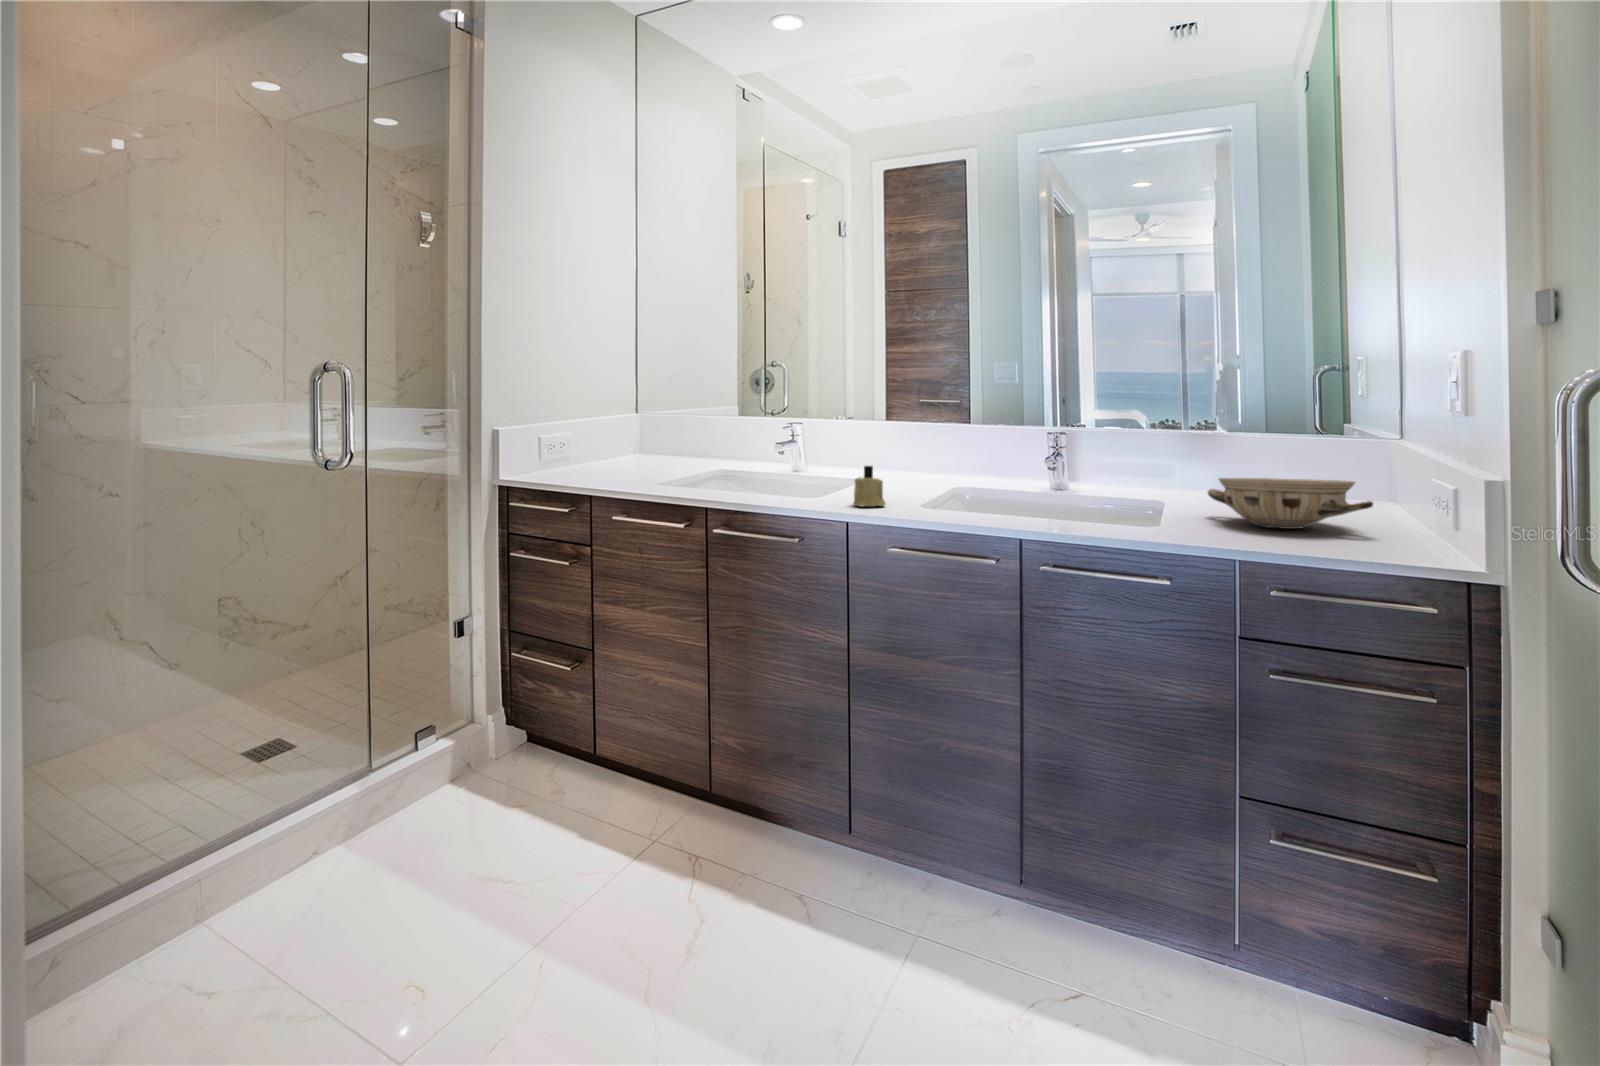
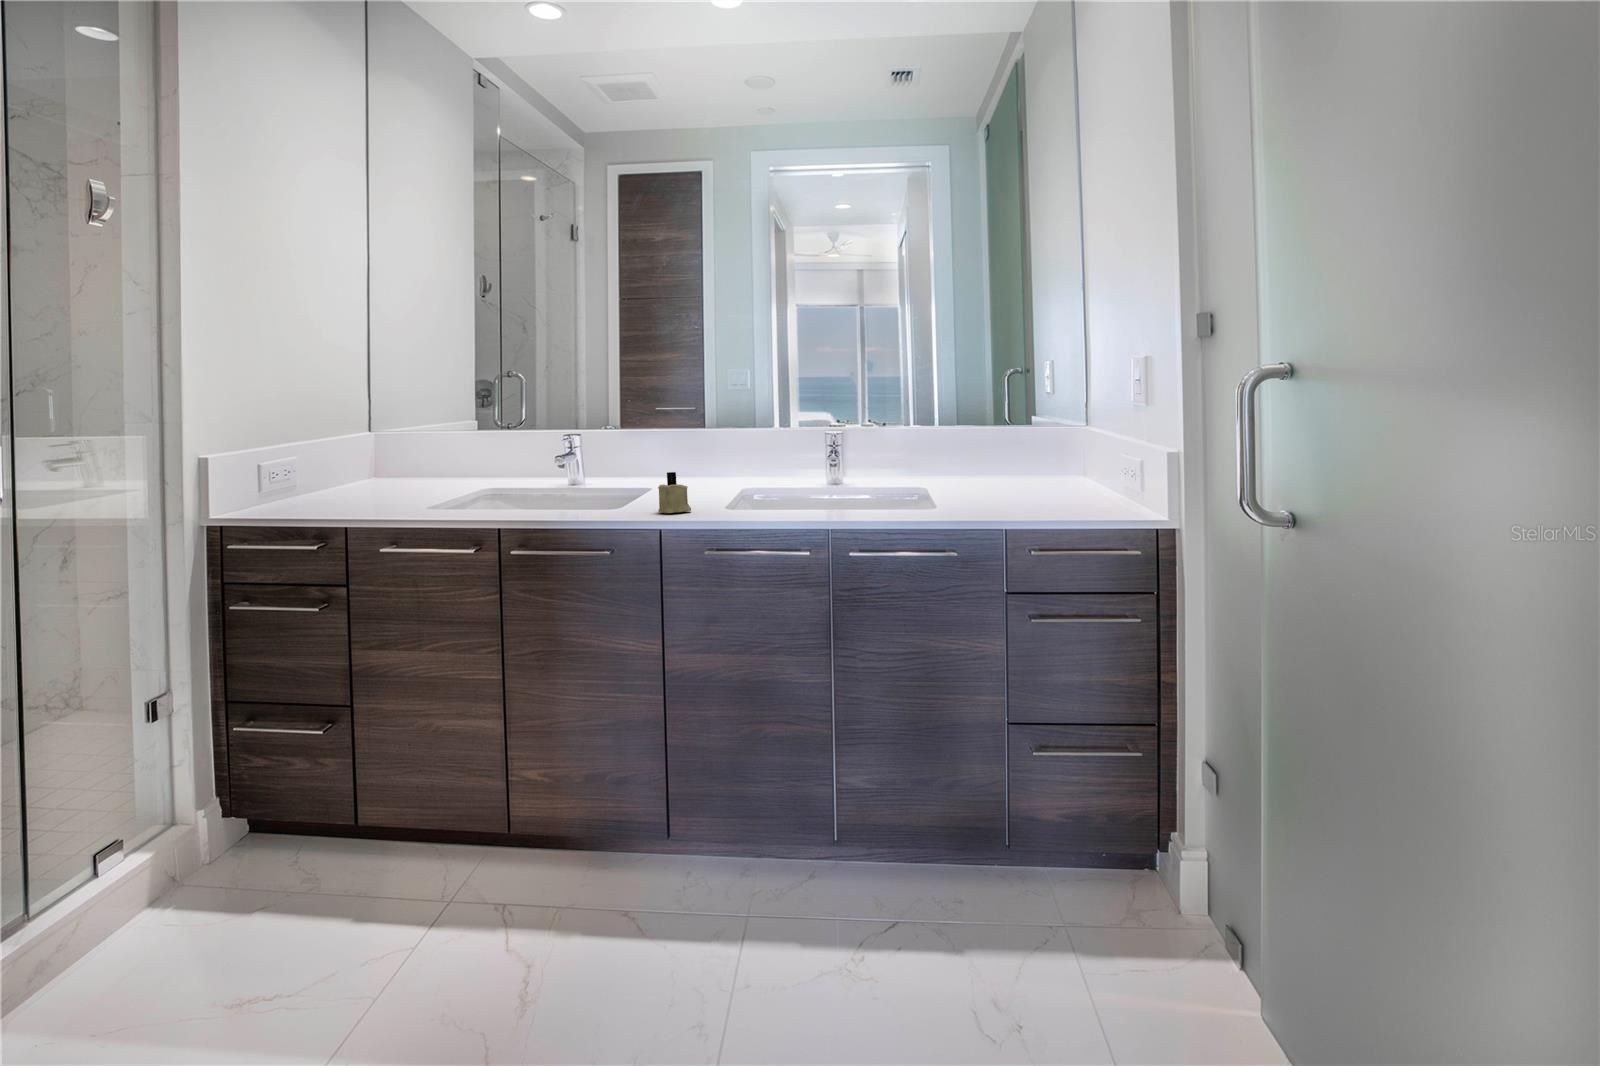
ceramic bowl: present [1208,478,1373,529] -> none [972,461,1098,503]

